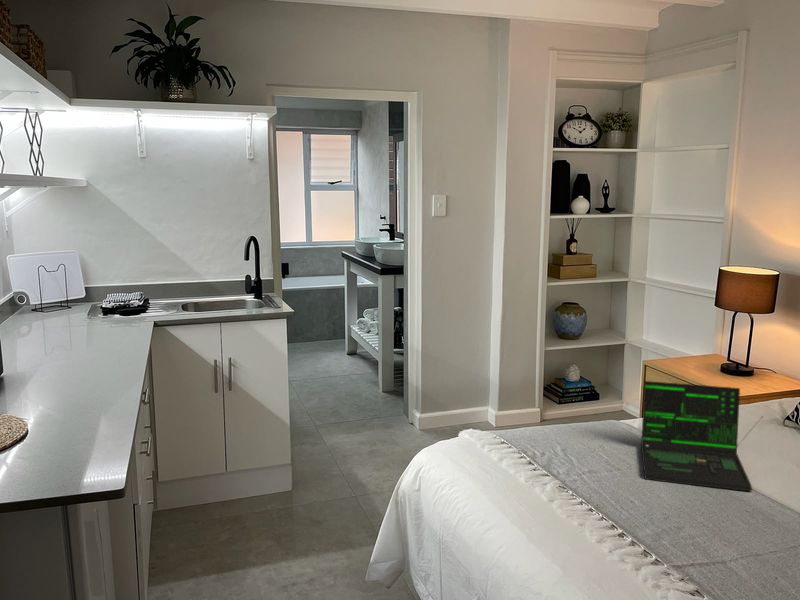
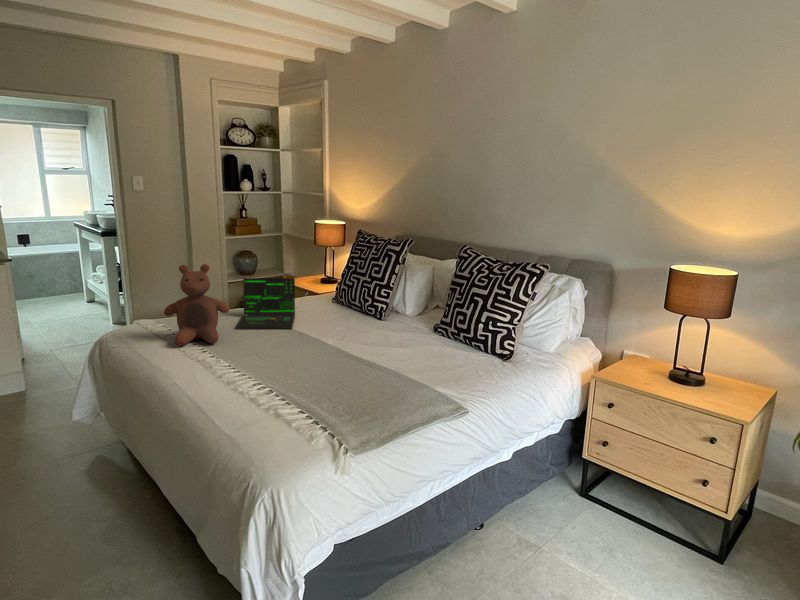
stuffed bear: none [536,367,645,515] -> present [164,264,229,346]

